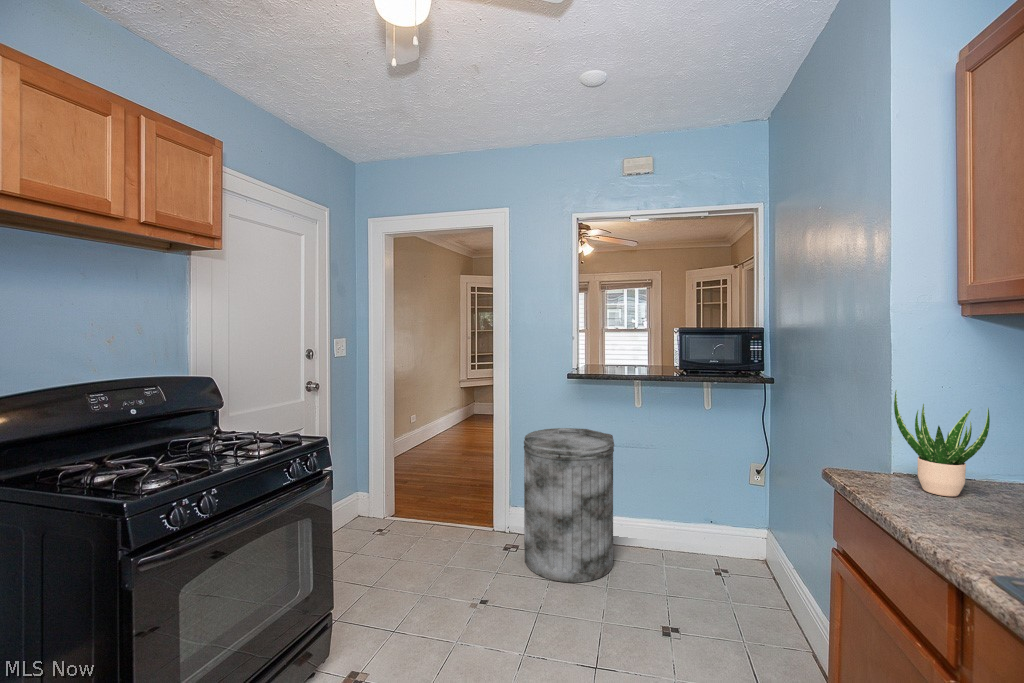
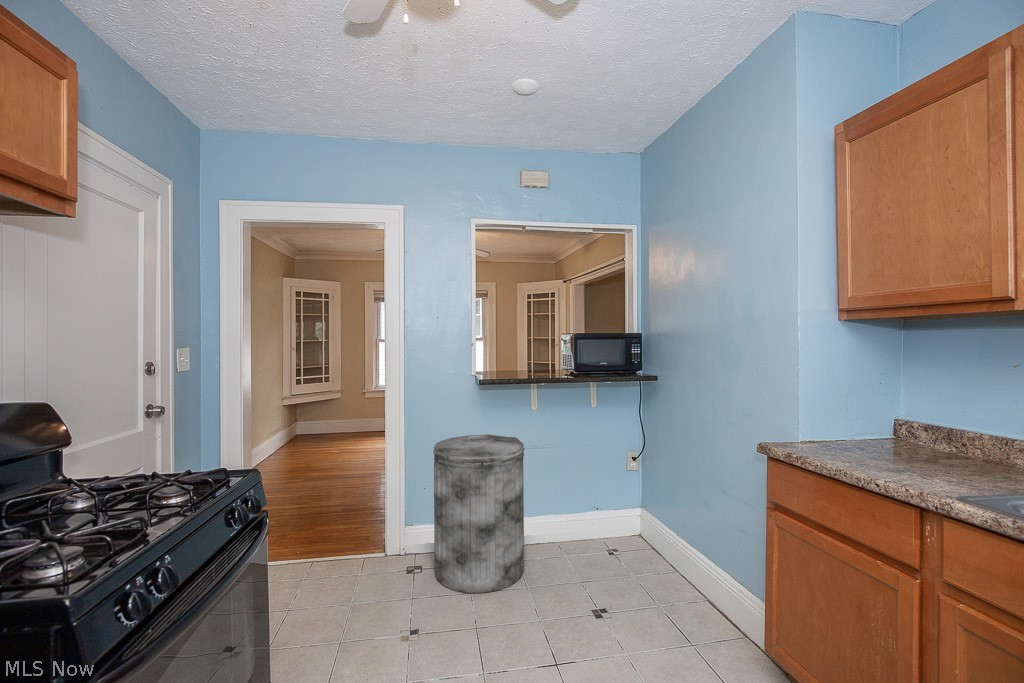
potted plant: present [894,390,990,496] -> none [815,378,881,455]

